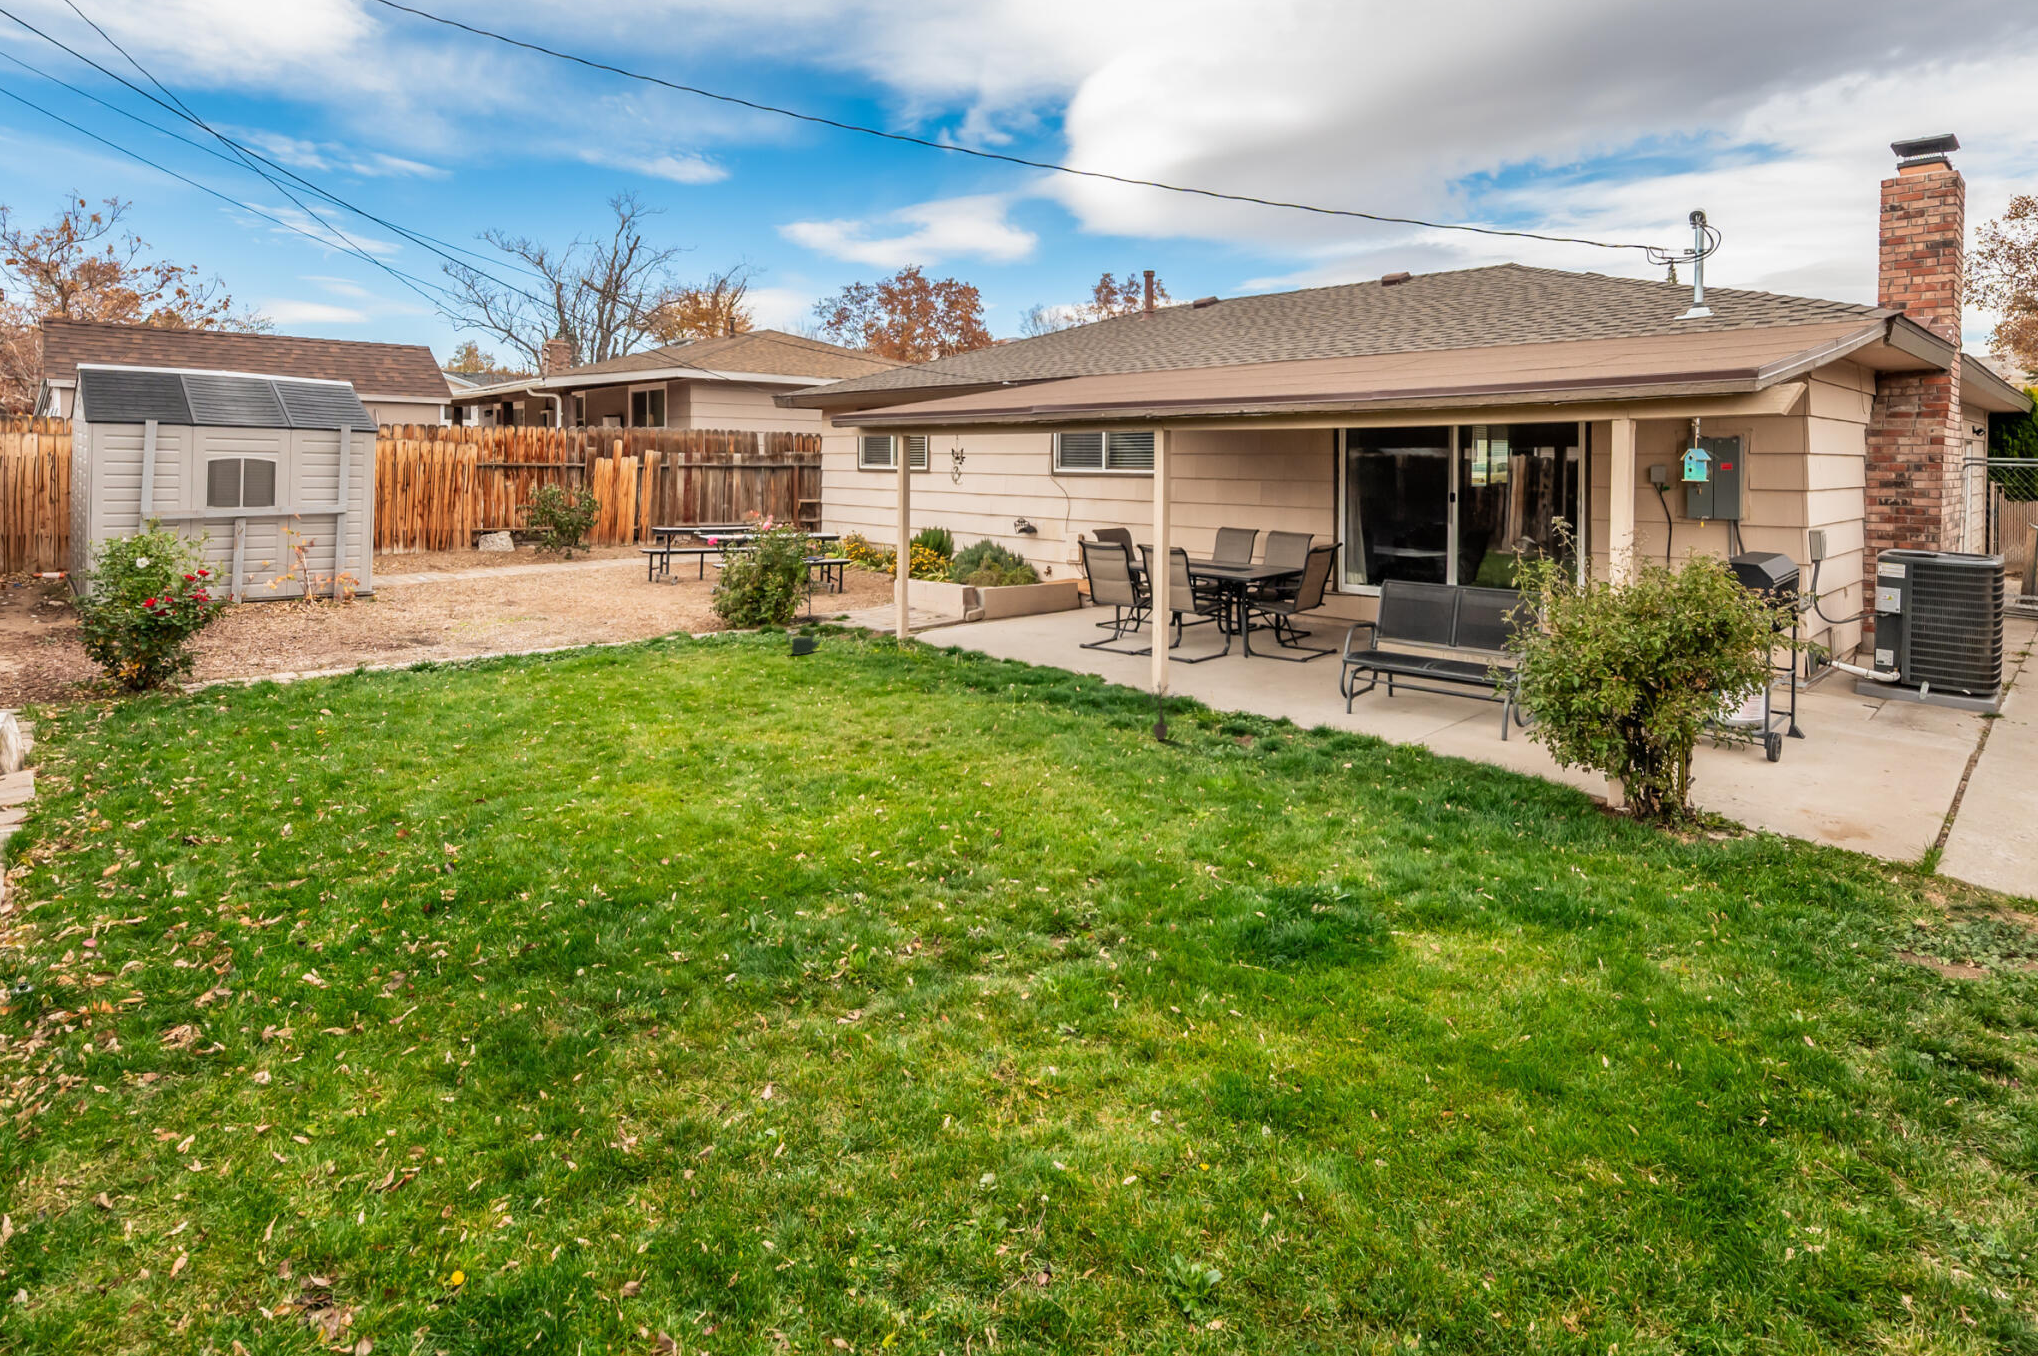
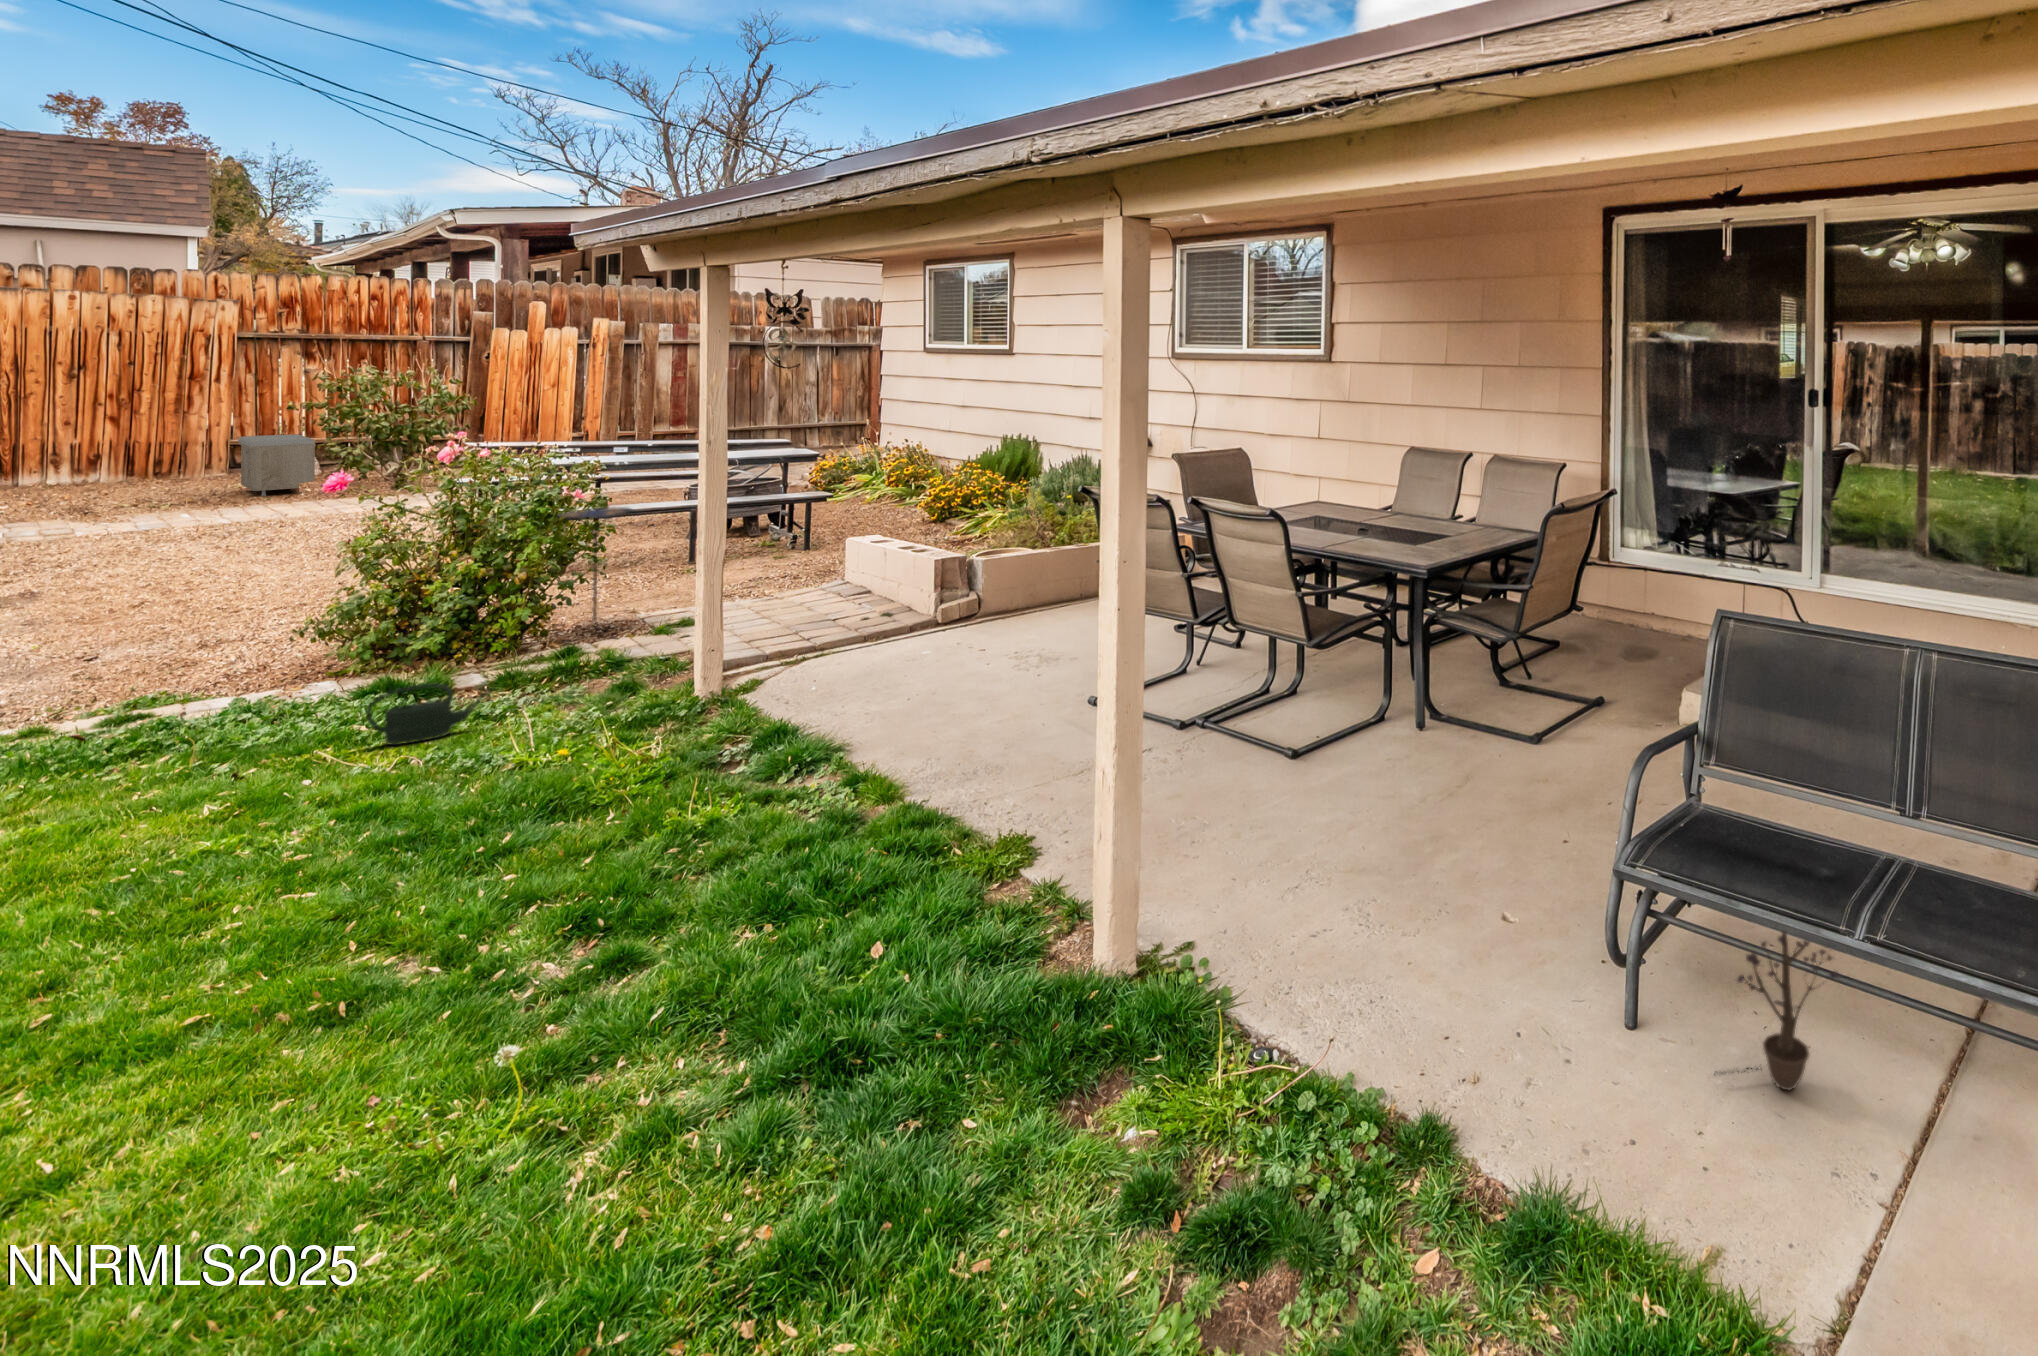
storage bench: none [477,525,521,561] -> present [238,434,315,496]
decorative plant: present [1138,684,1177,740] -> present [1719,929,1839,1091]

